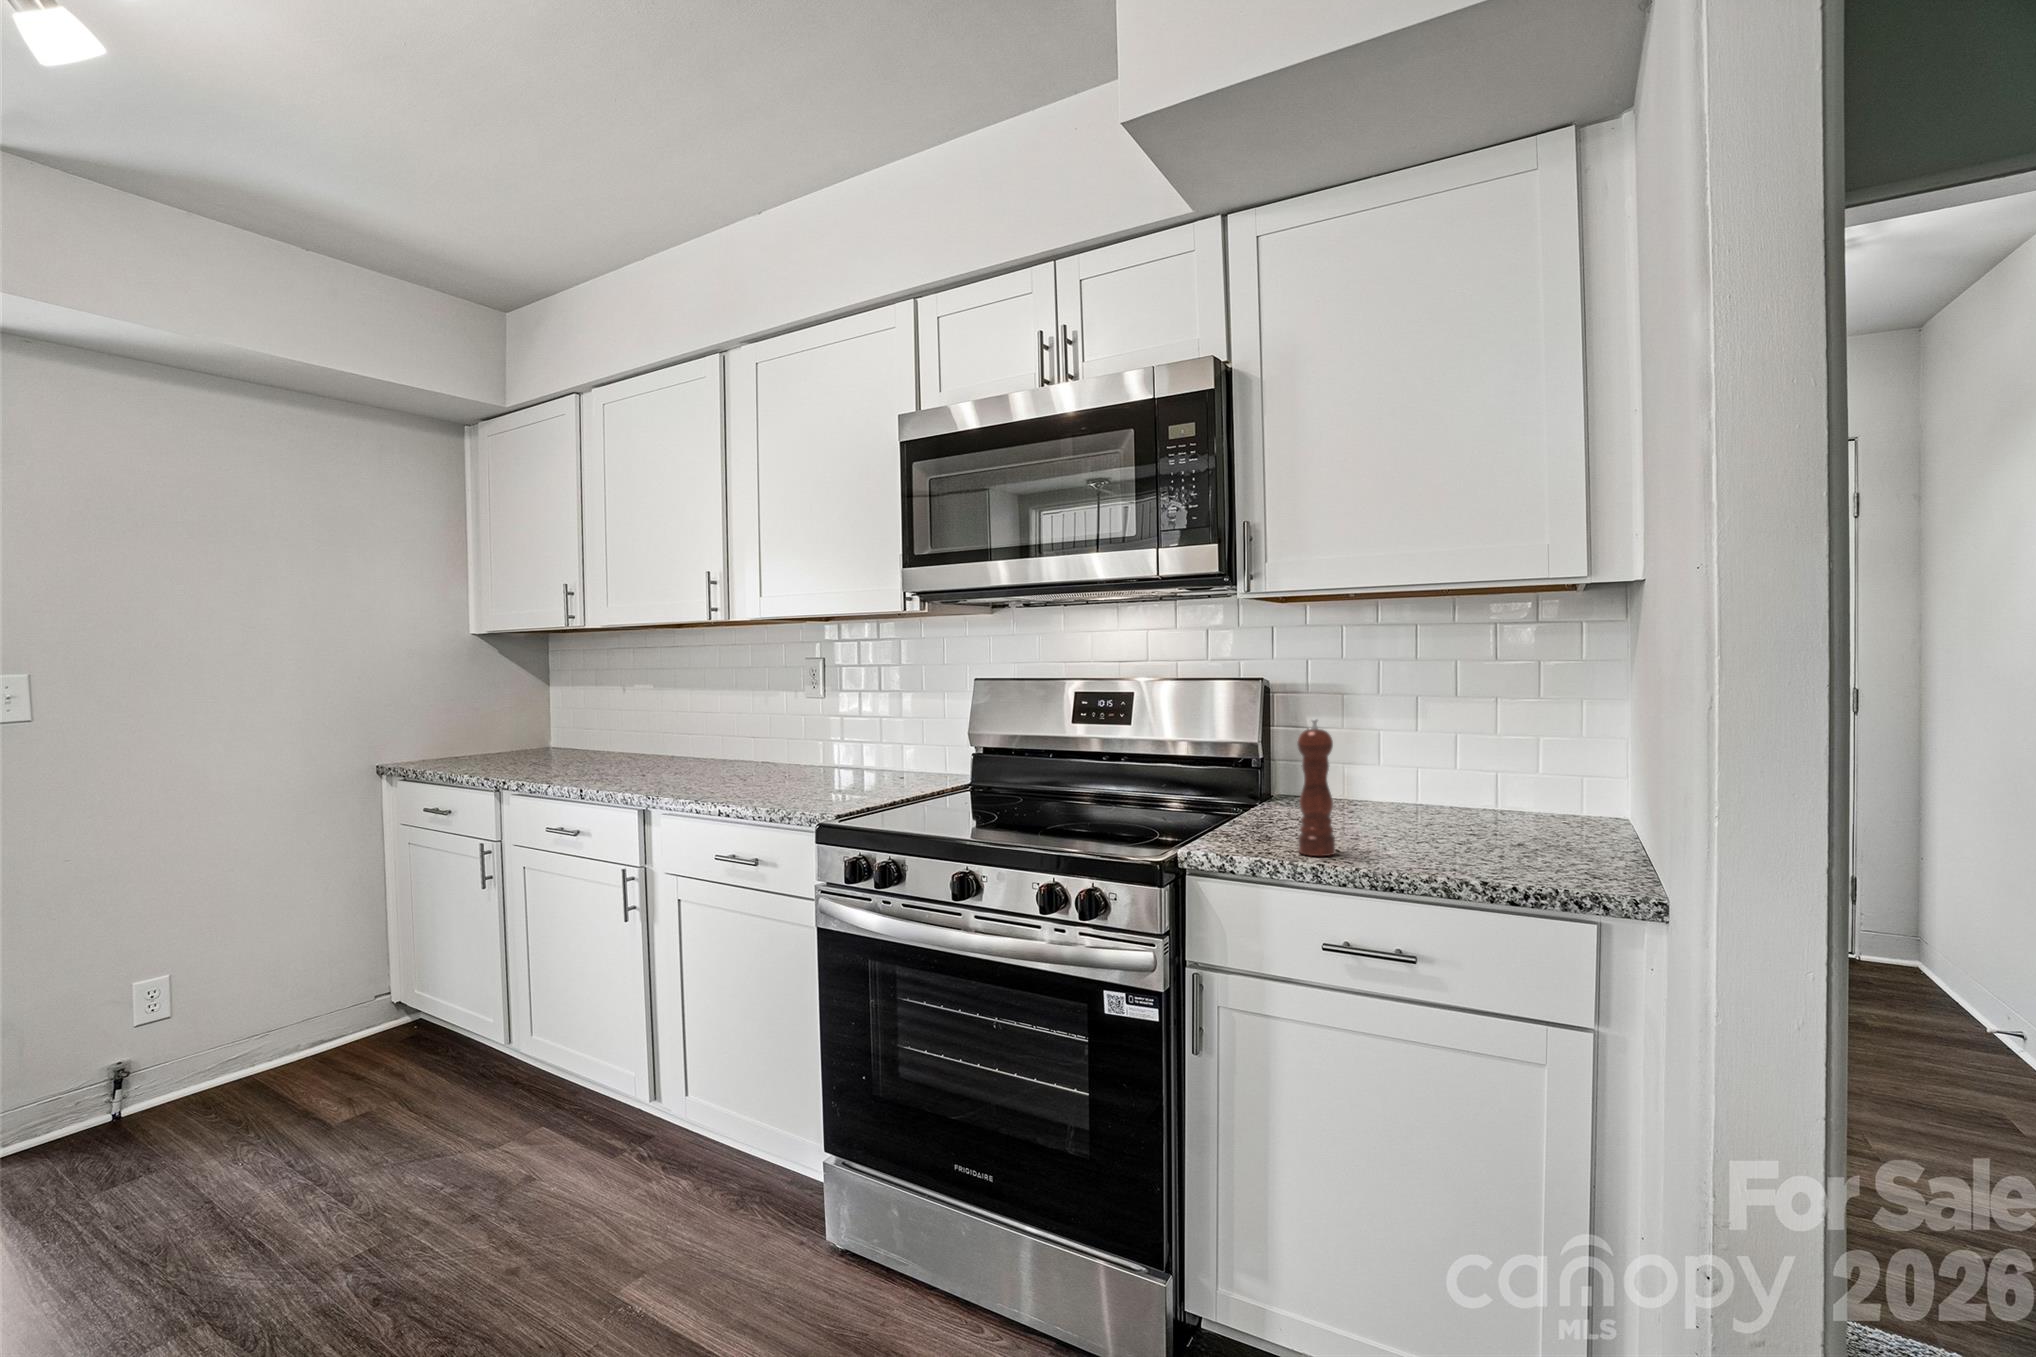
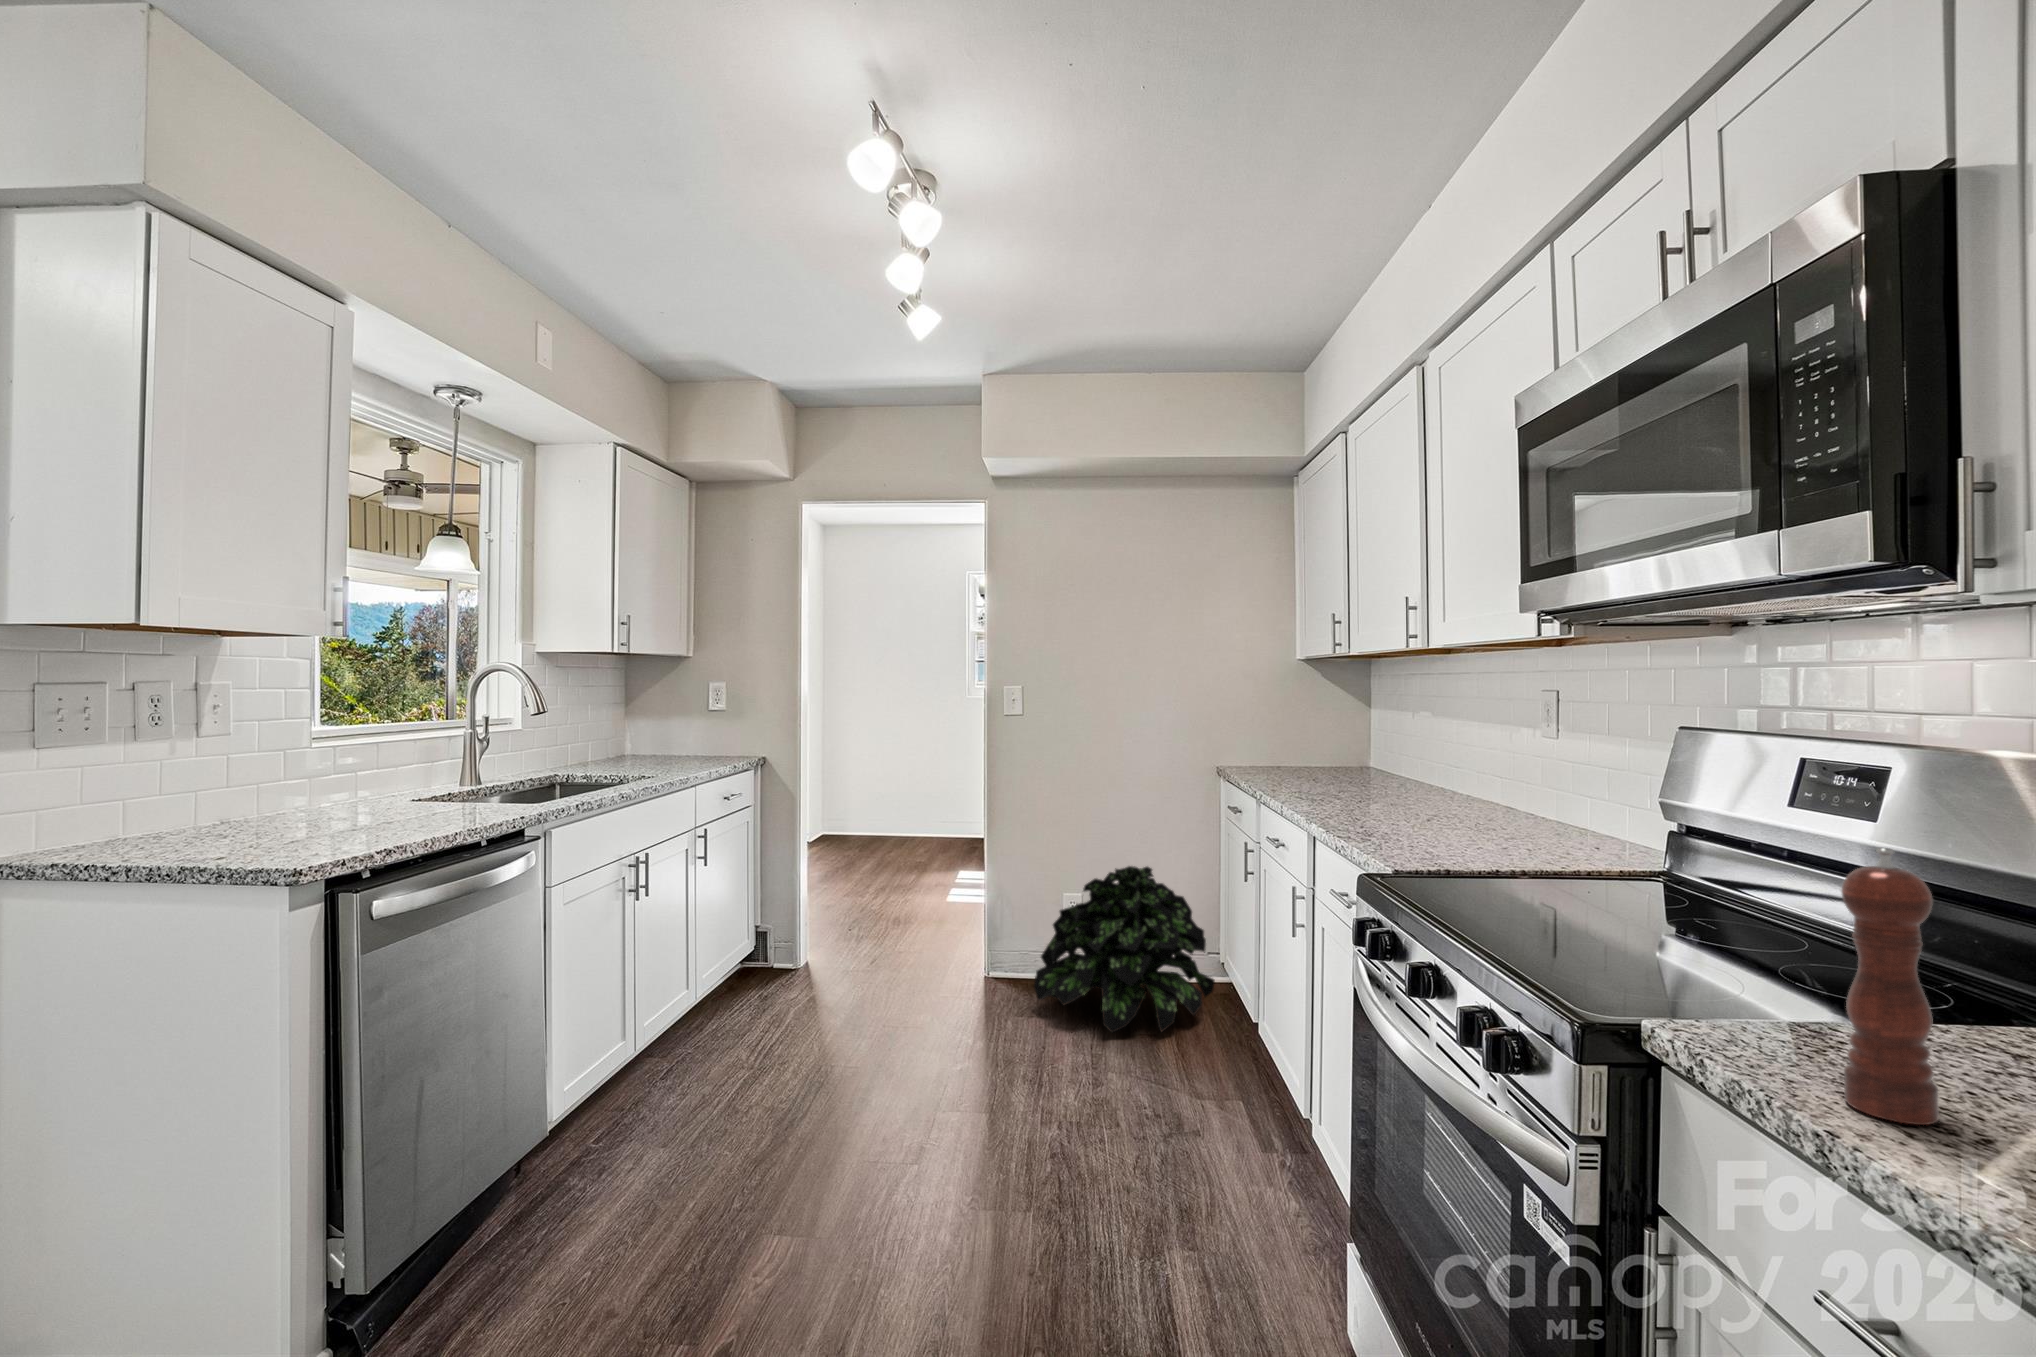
potted plant: none [131,905,427,1145] -> present [1034,866,1215,1032]

